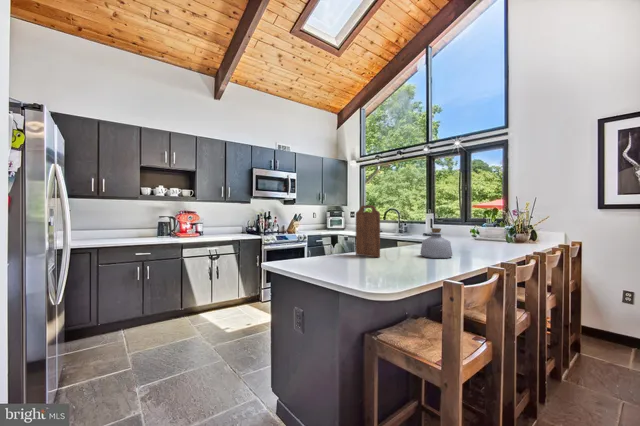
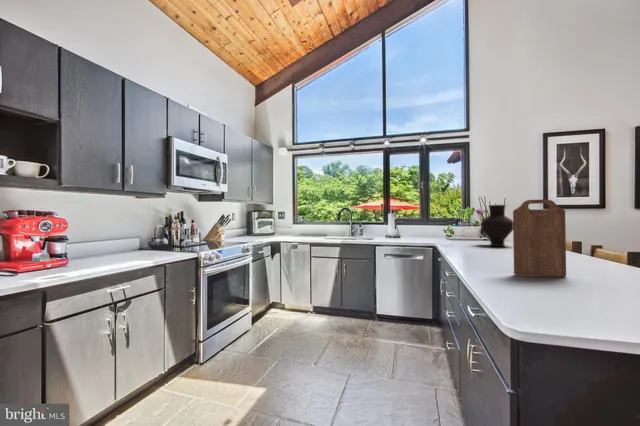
vase: none [453,207,483,245] -> present [481,205,513,246]
bottle: present [420,228,452,258] -> none [560,230,611,269]

